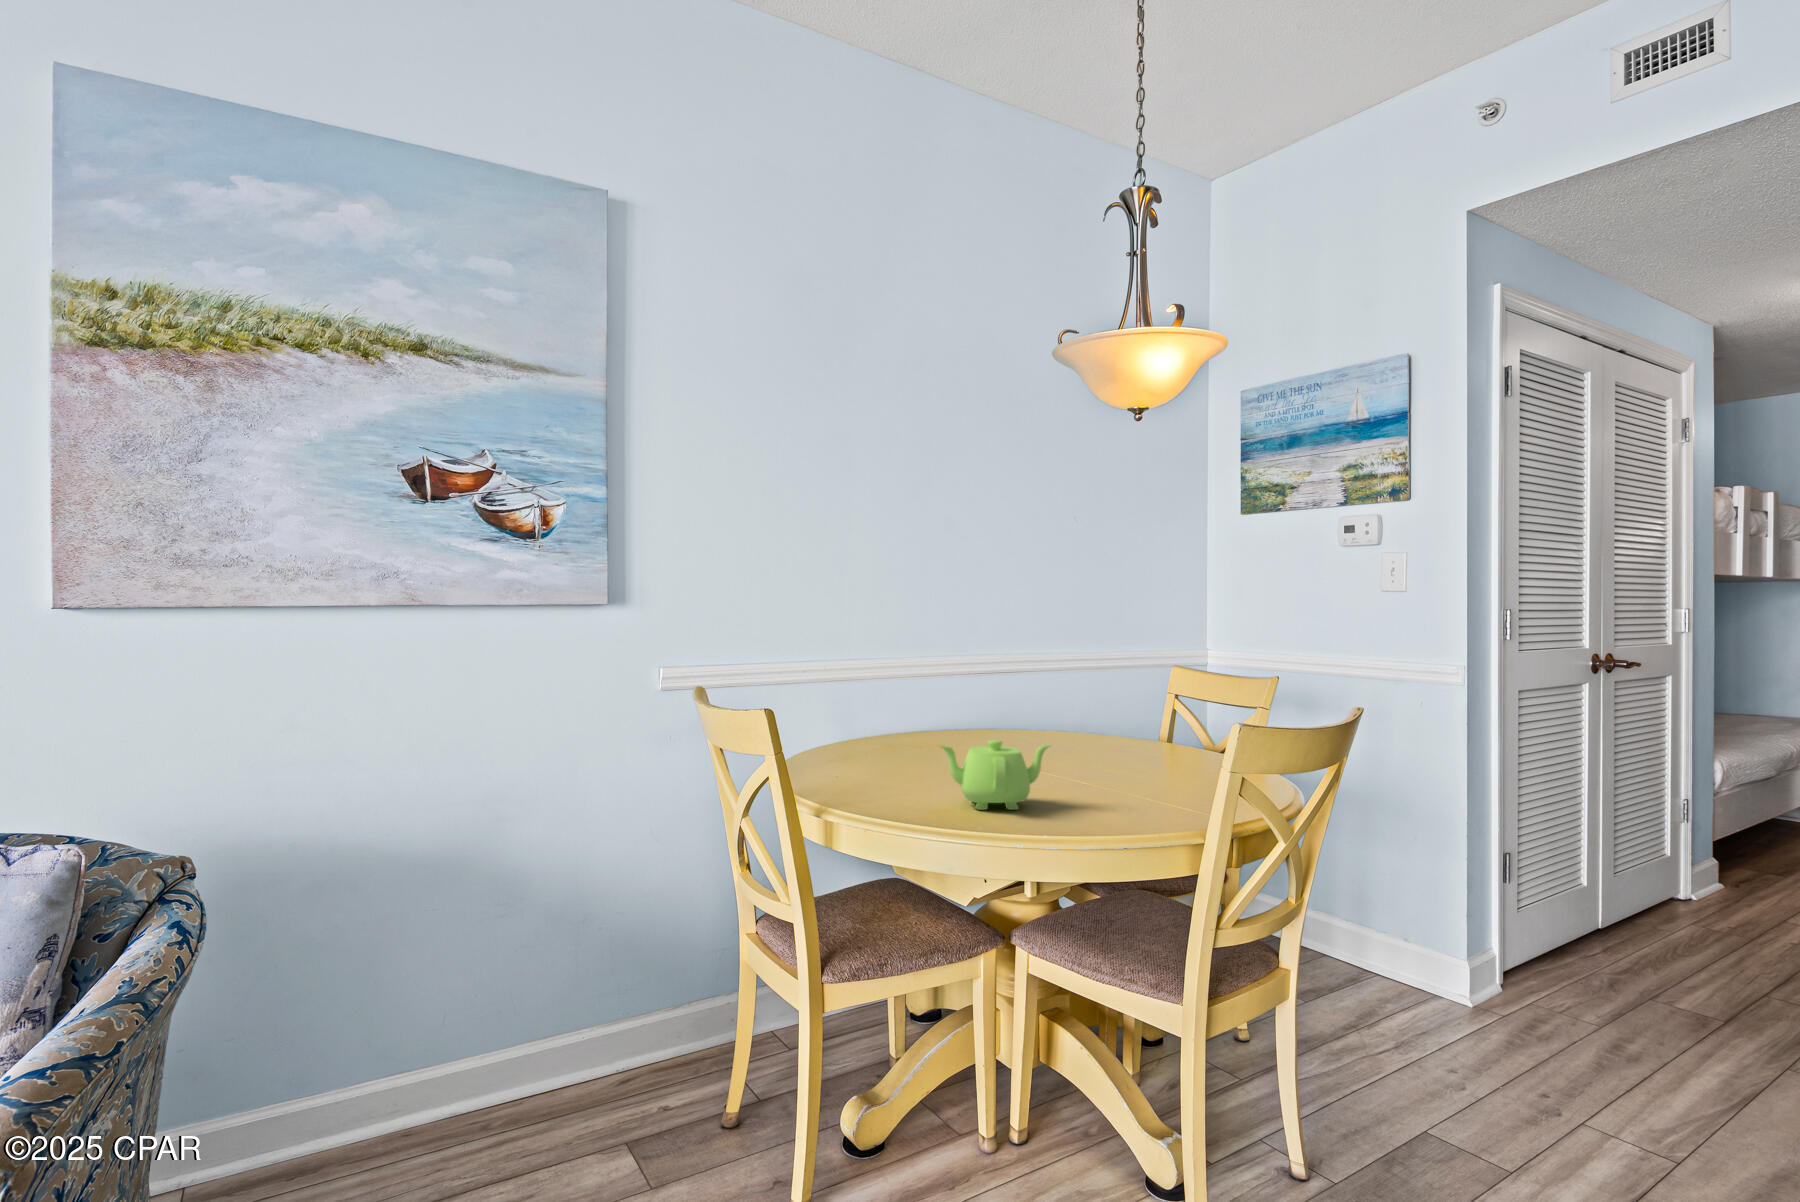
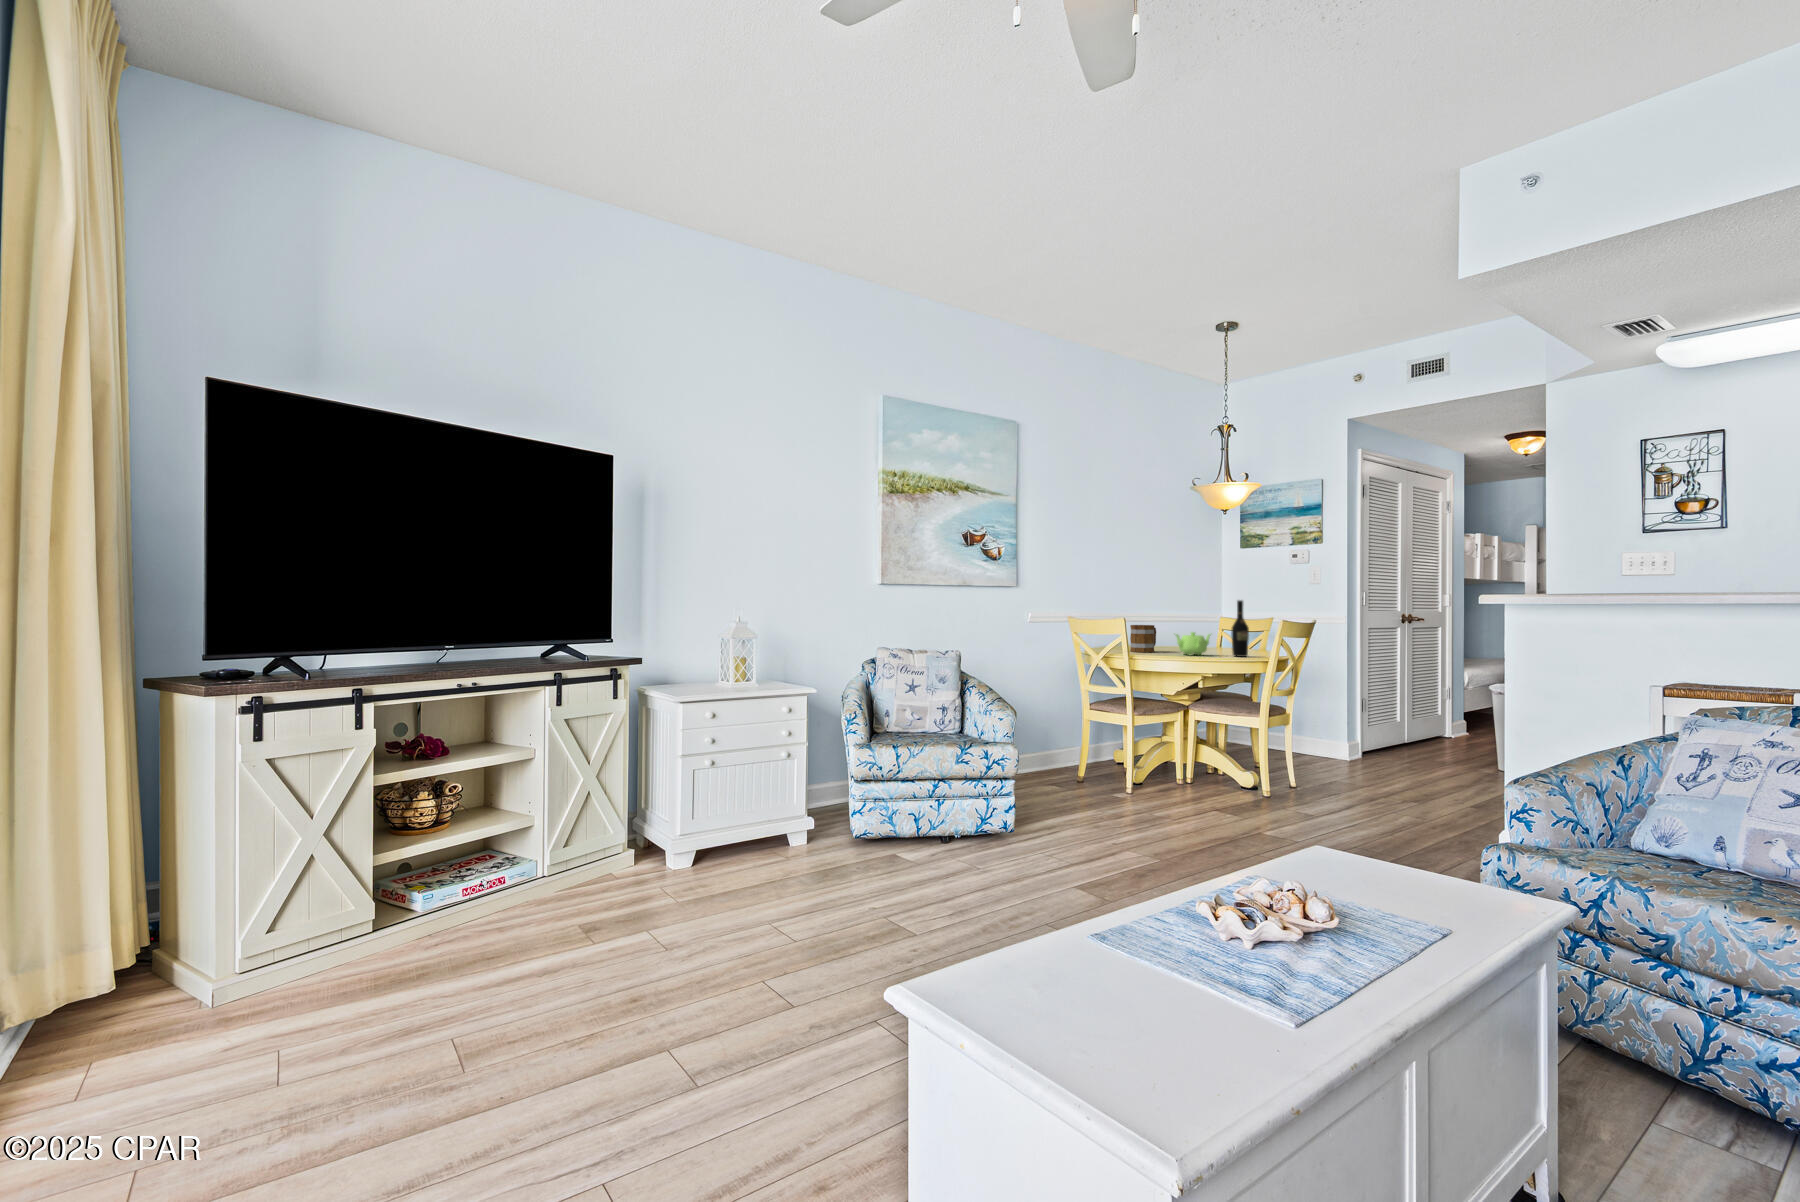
wine bottle: none [1099,653,1147,820] -> present [1232,600,1249,657]
mug: none [862,705,941,785] -> present [1130,625,1156,652]

